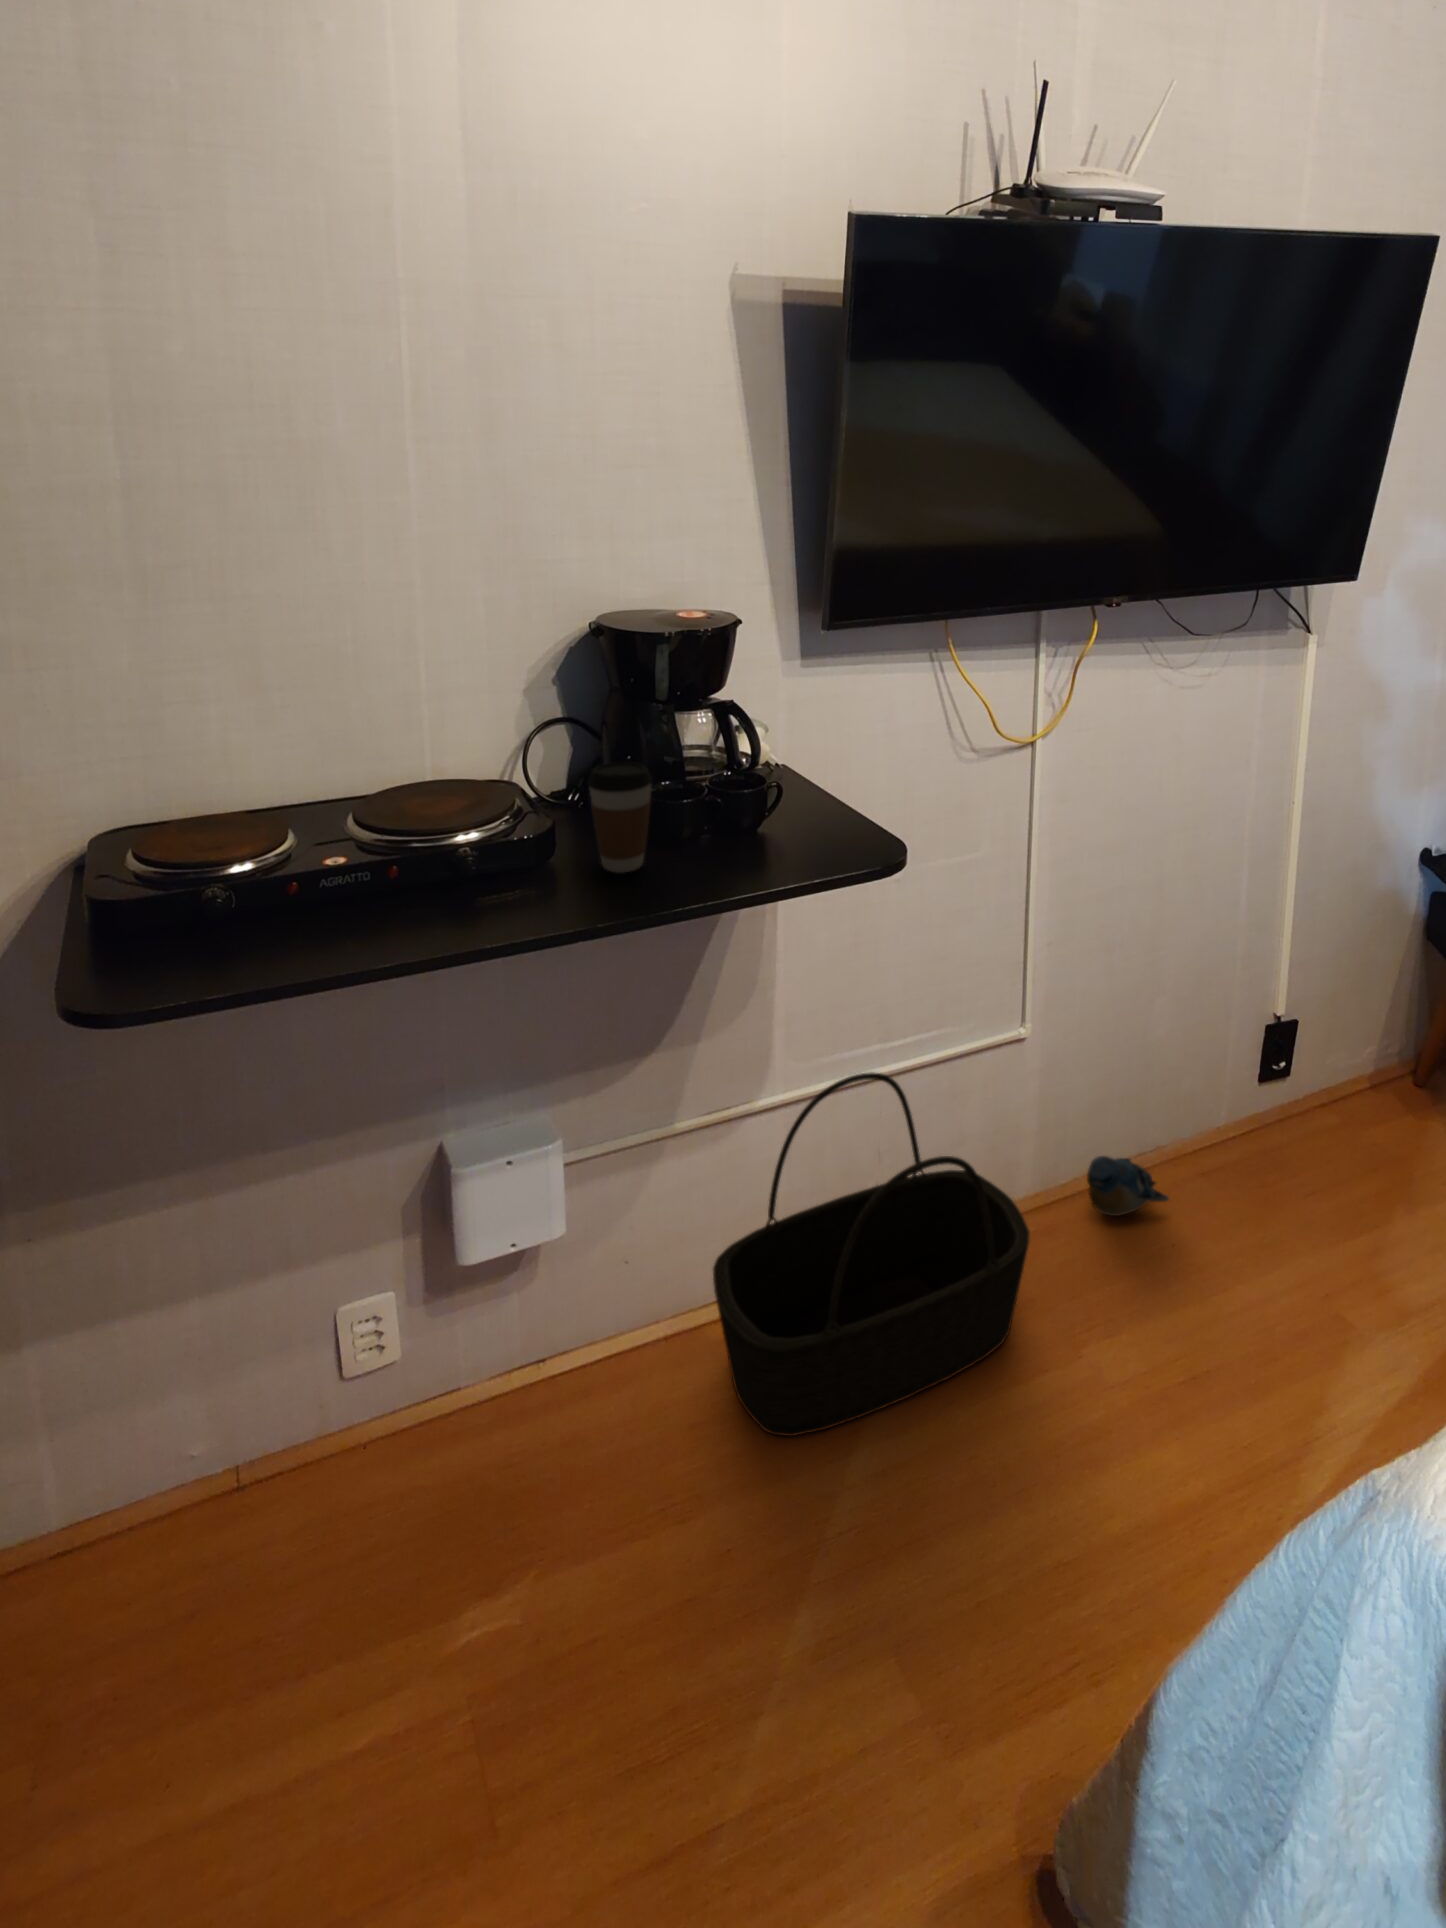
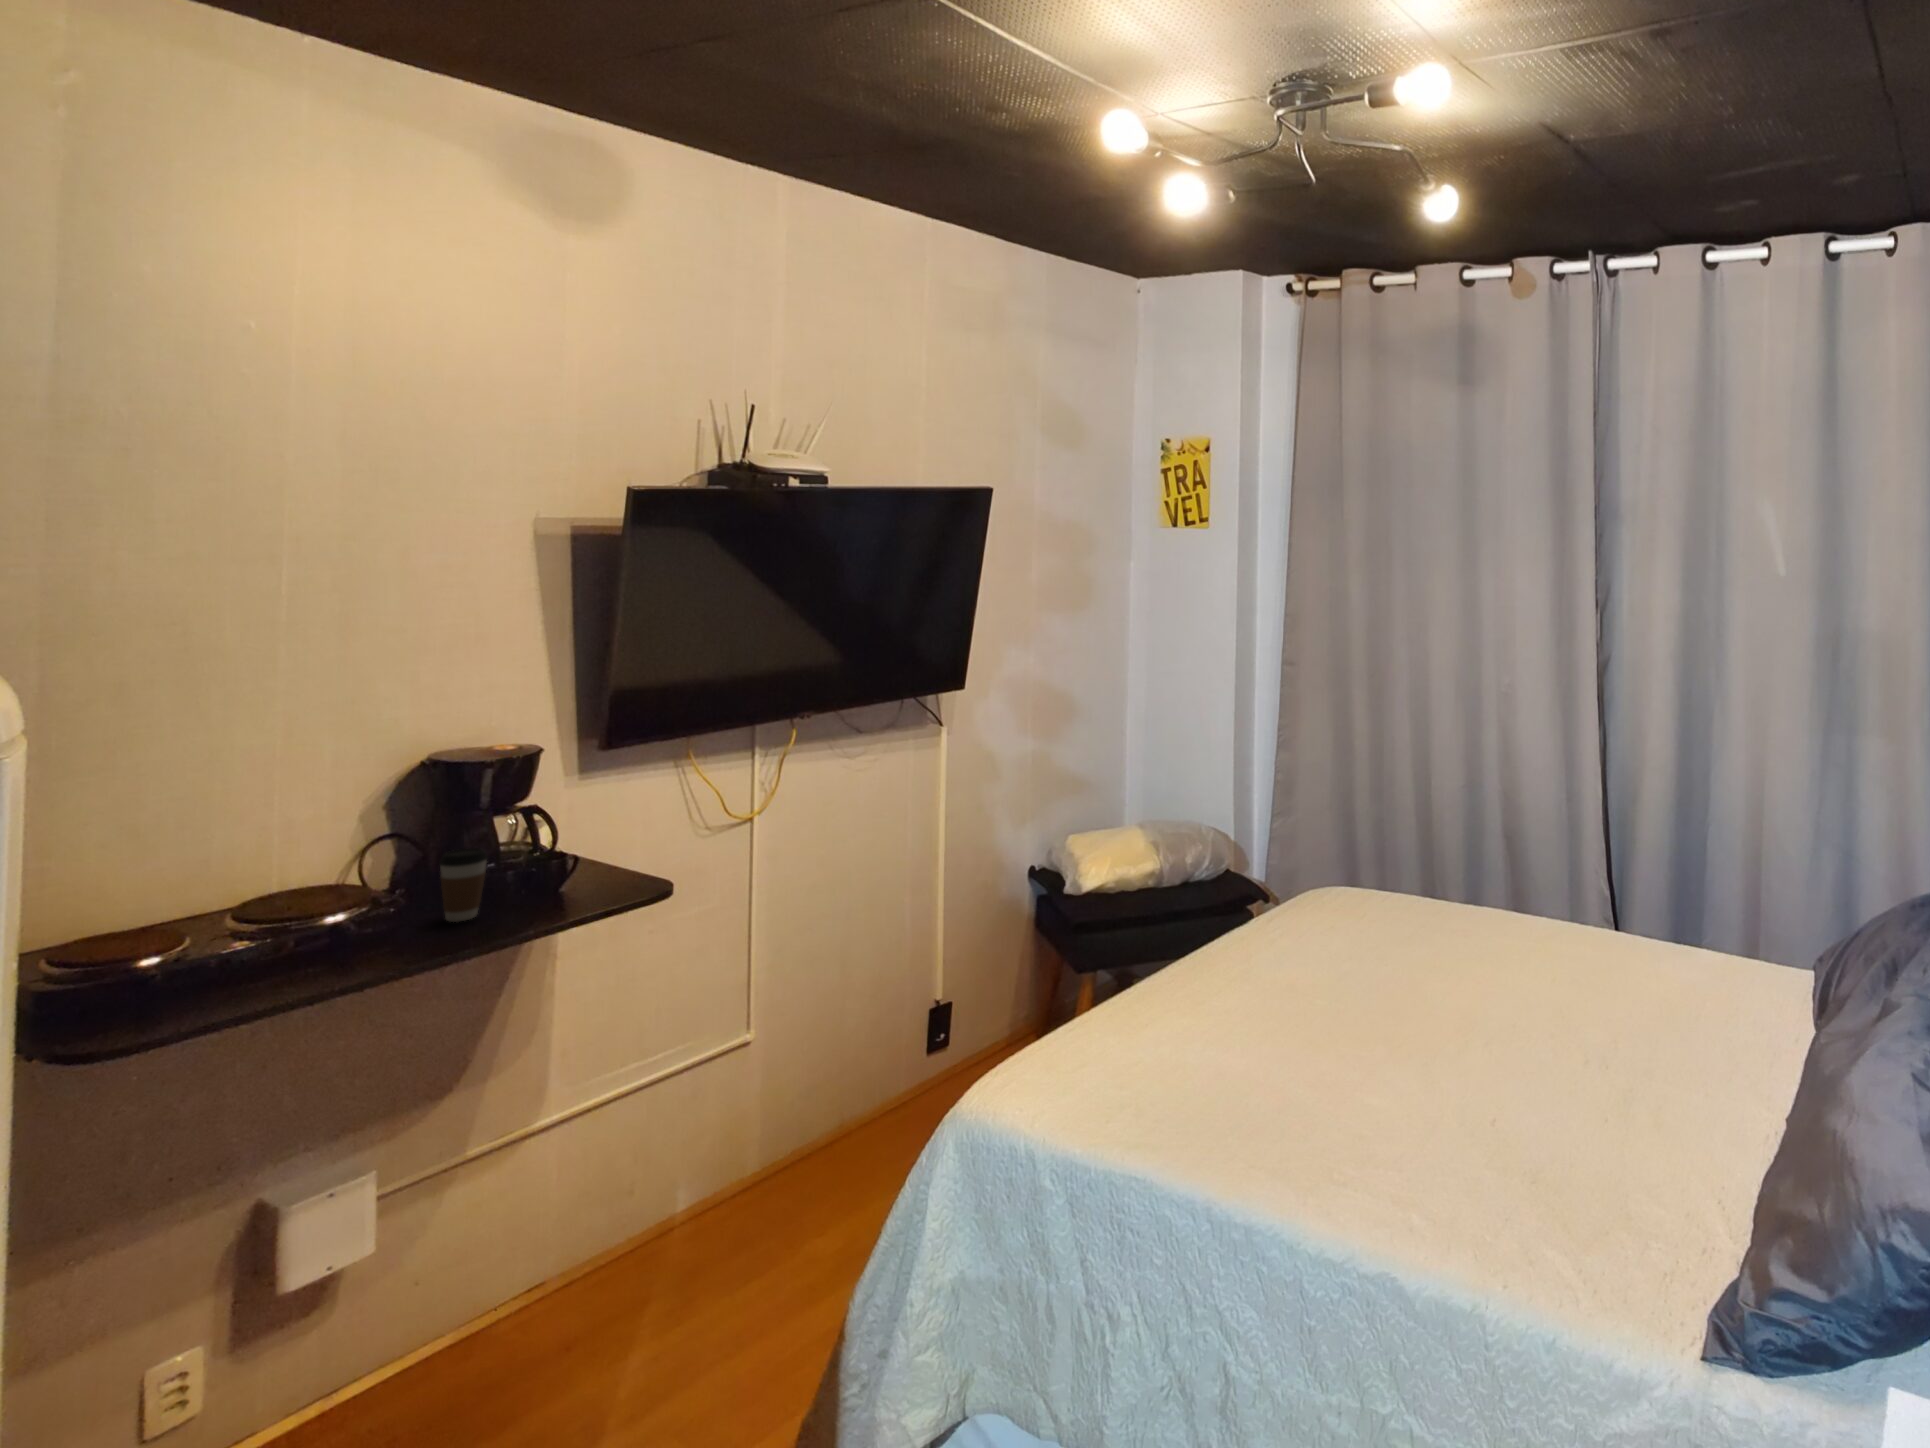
basket: present [713,1072,1030,1436] -> none [491,1081,753,1365]
plush toy: present [1087,1156,1169,1216] -> none [799,1121,862,1168]

